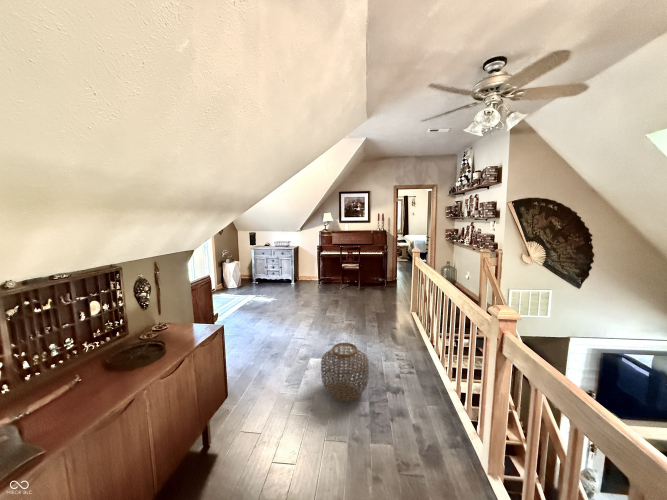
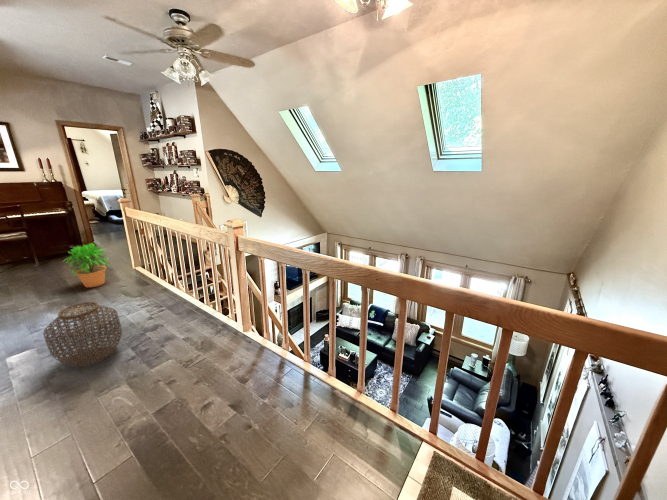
potted plant: none [364,284,395,322] -> present [67,243,107,287]

